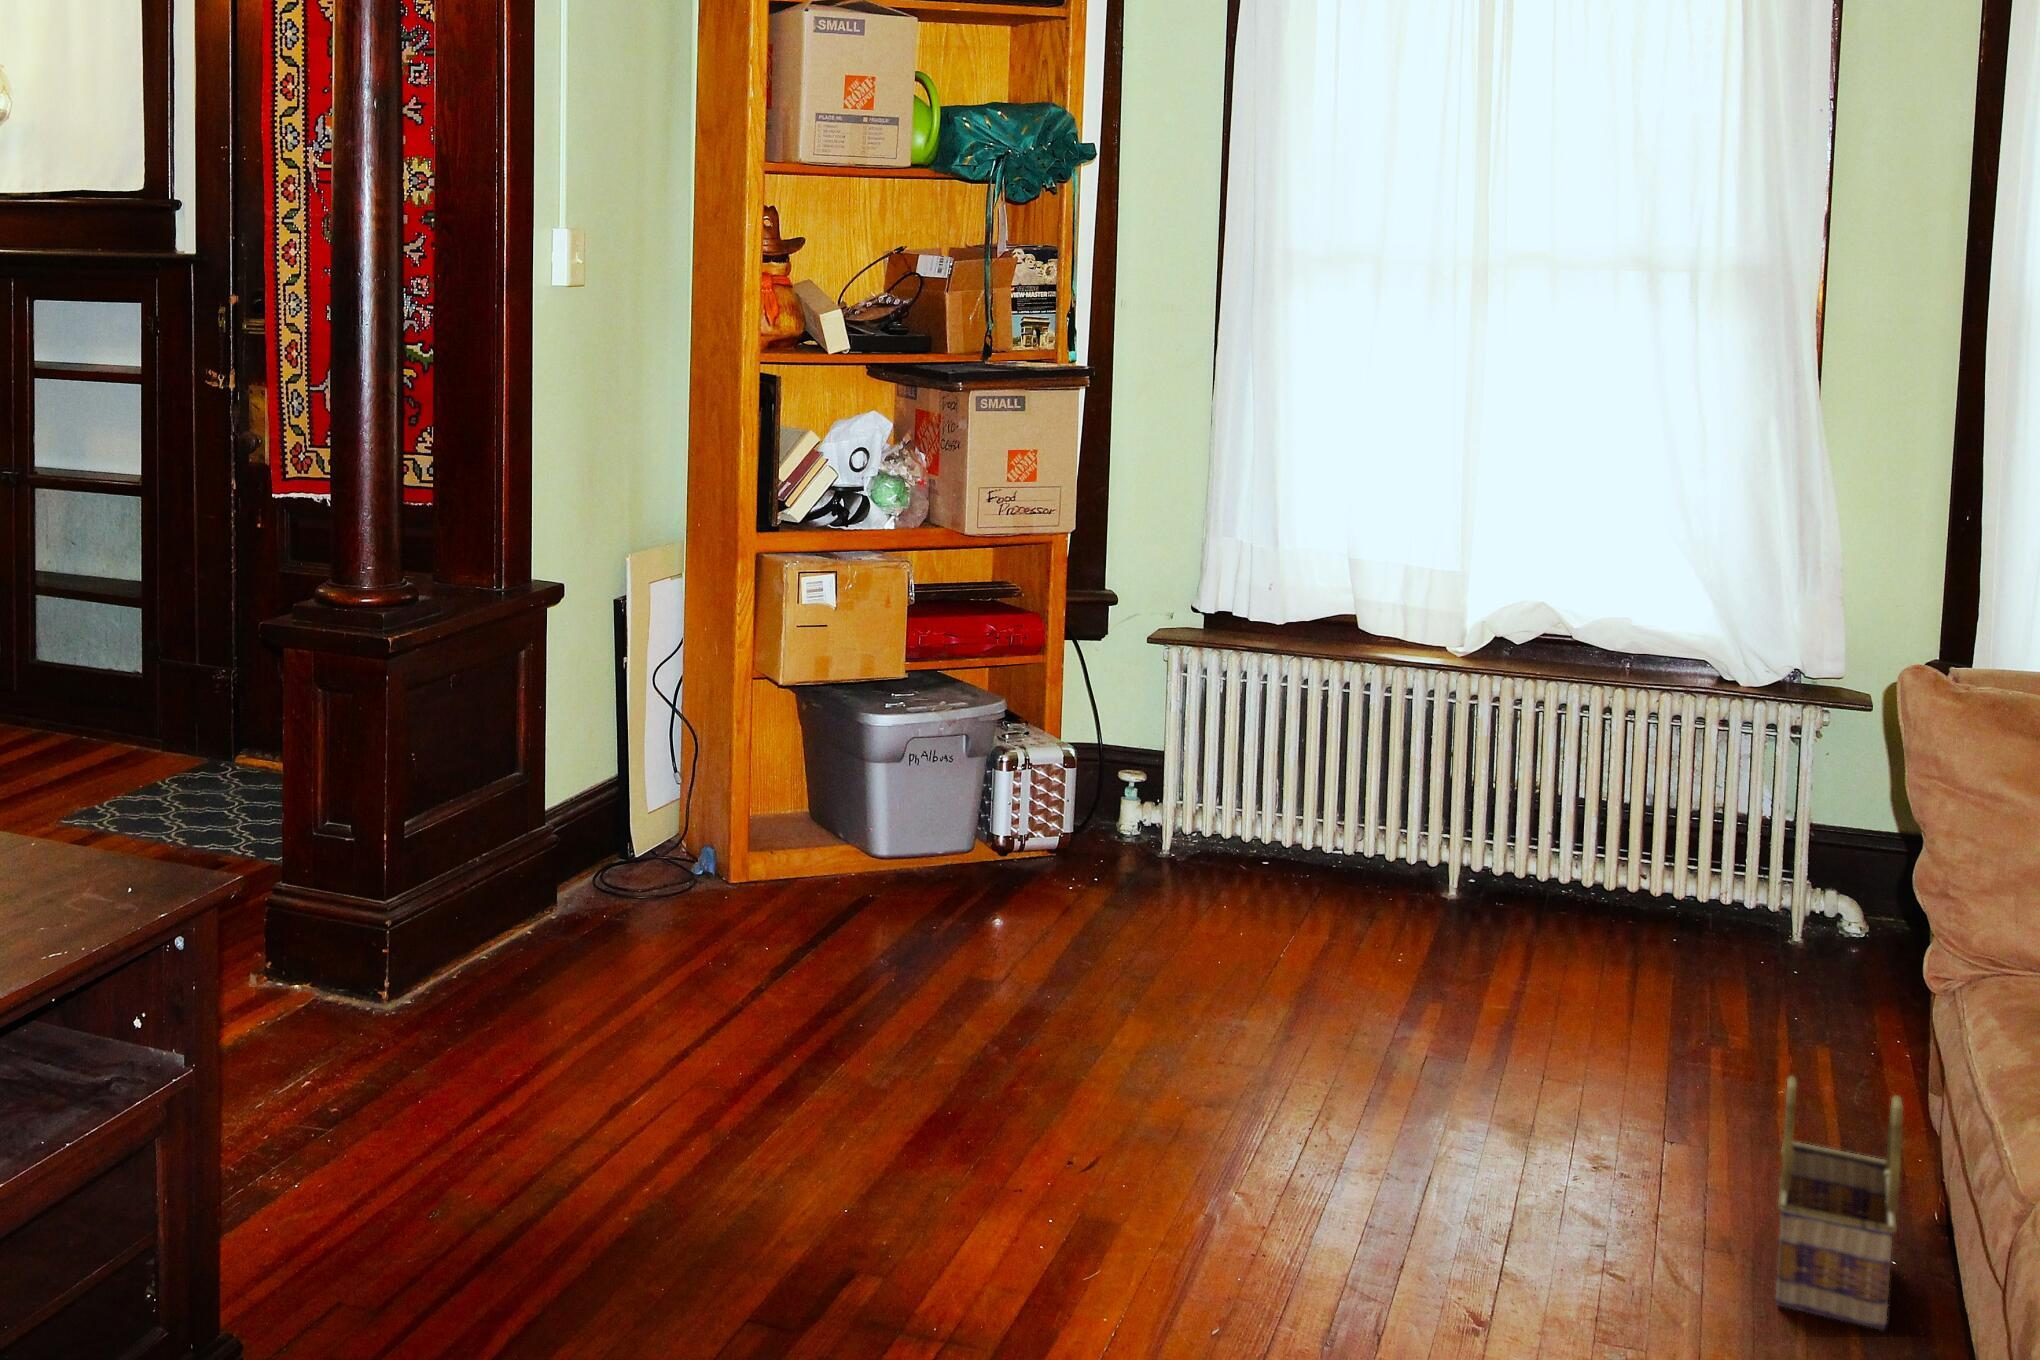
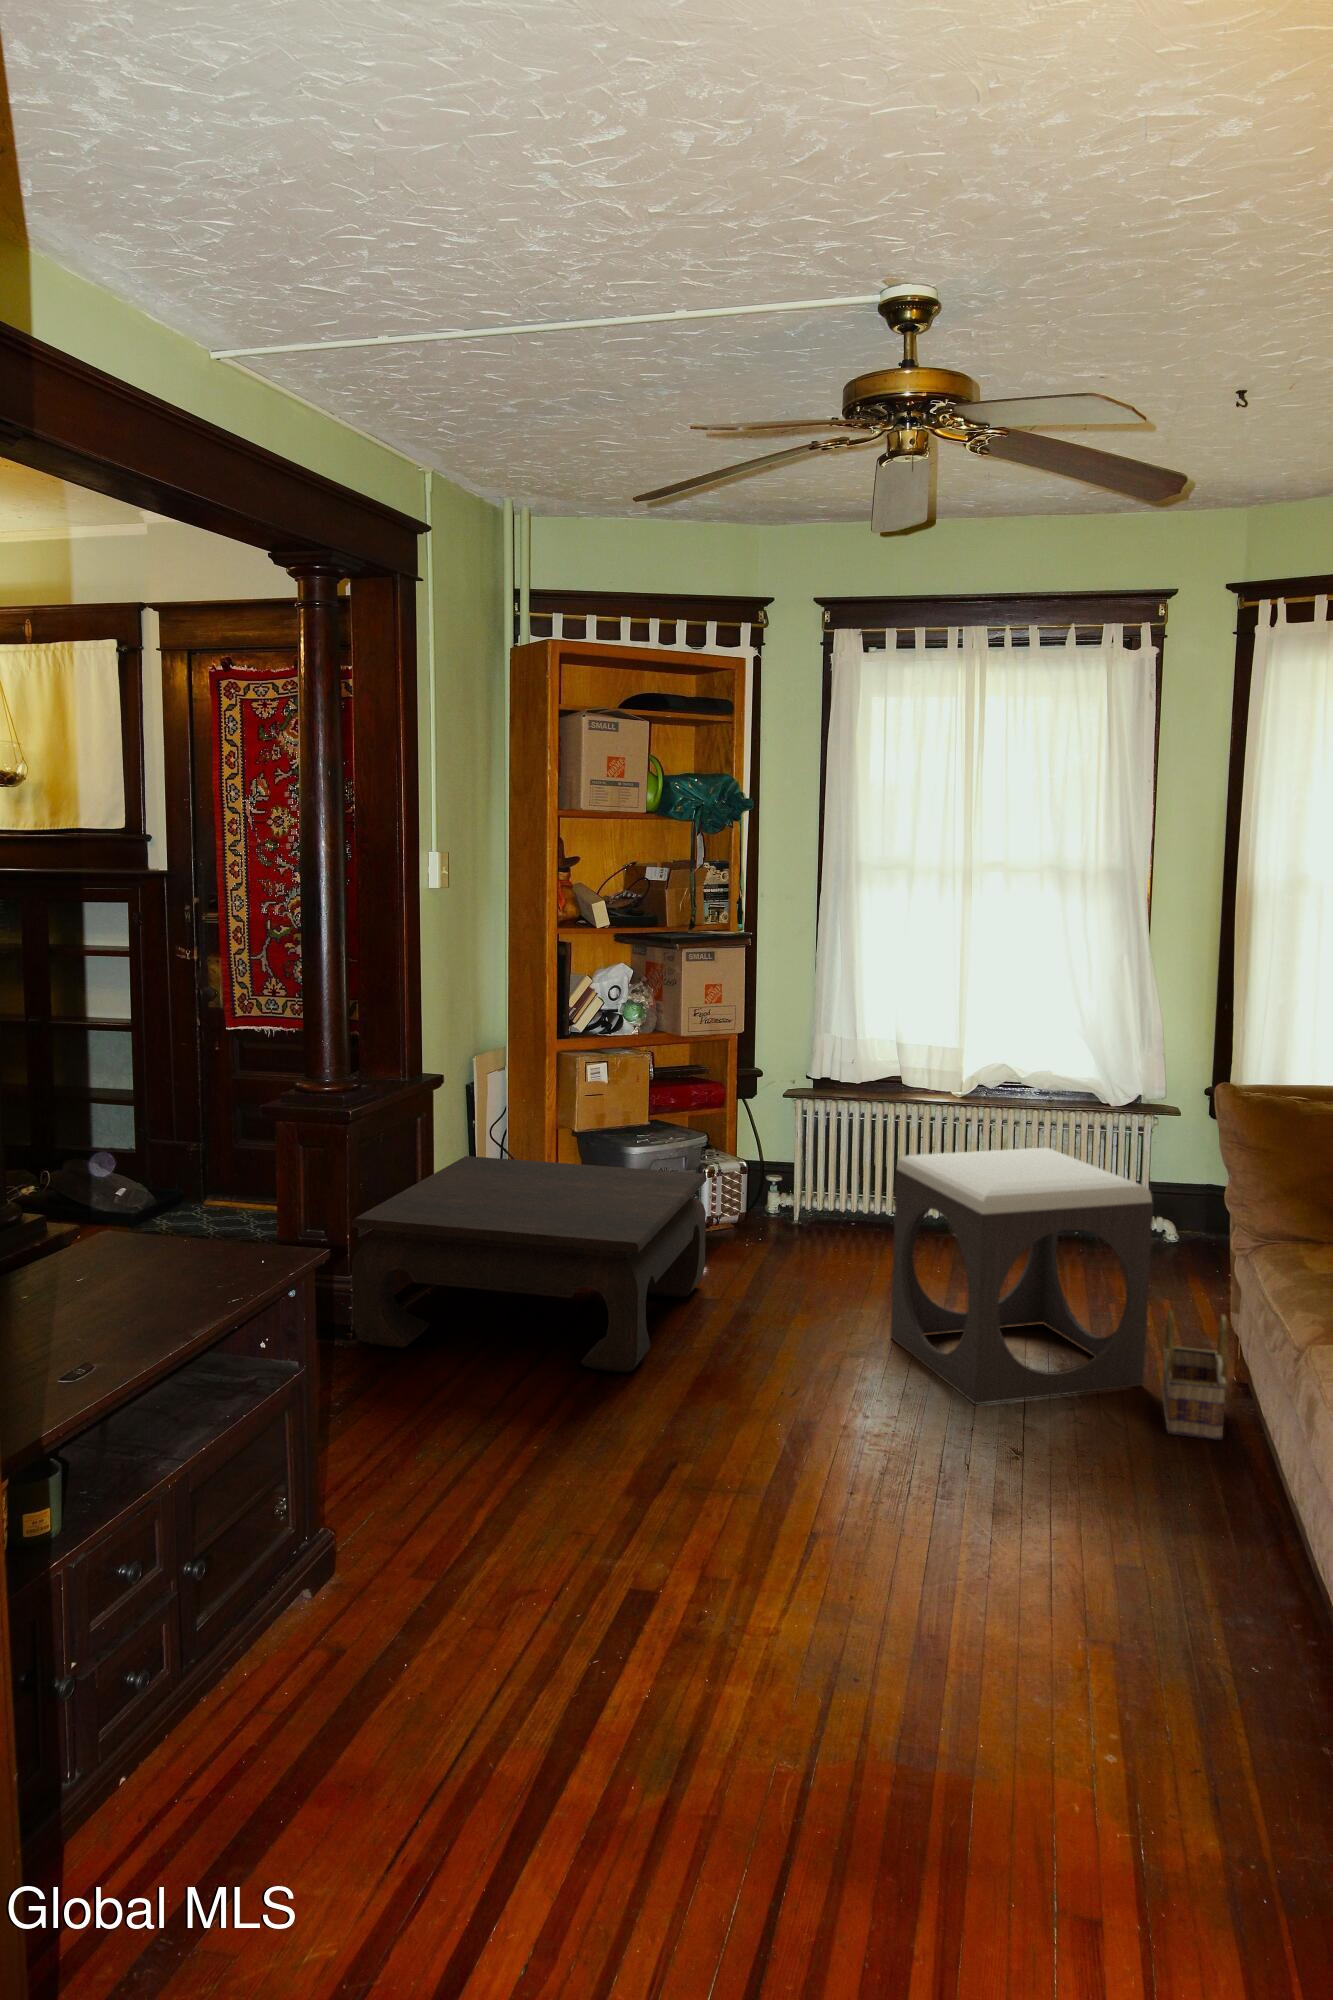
coffee table: none [395,712,986,1092] -> present [351,1156,706,1373]
footstool: none [1285,760,1769,1211] -> present [890,1148,1153,1404]

